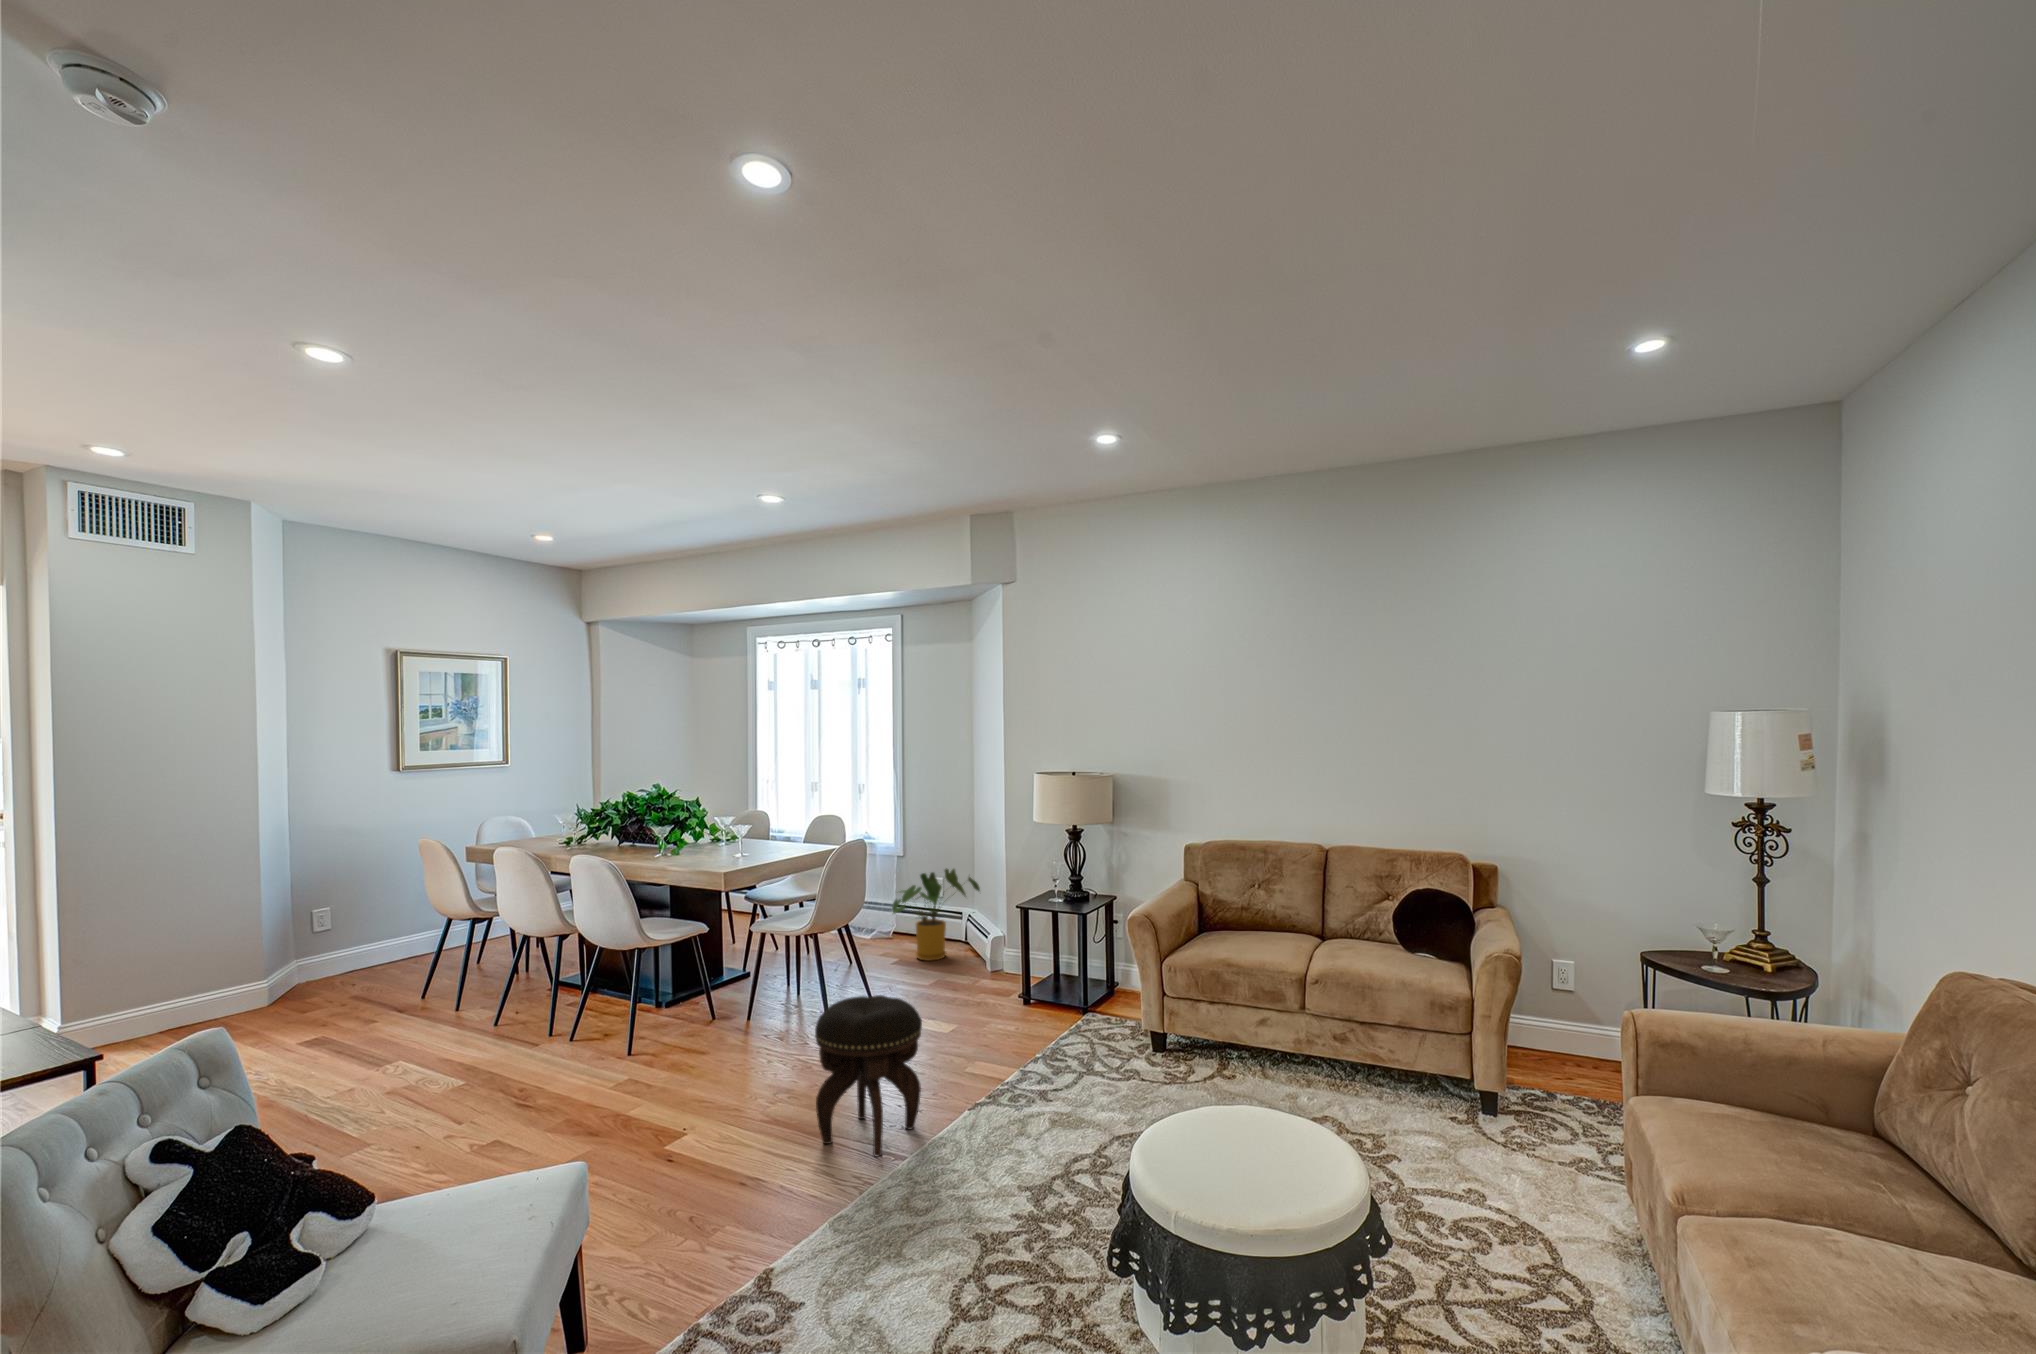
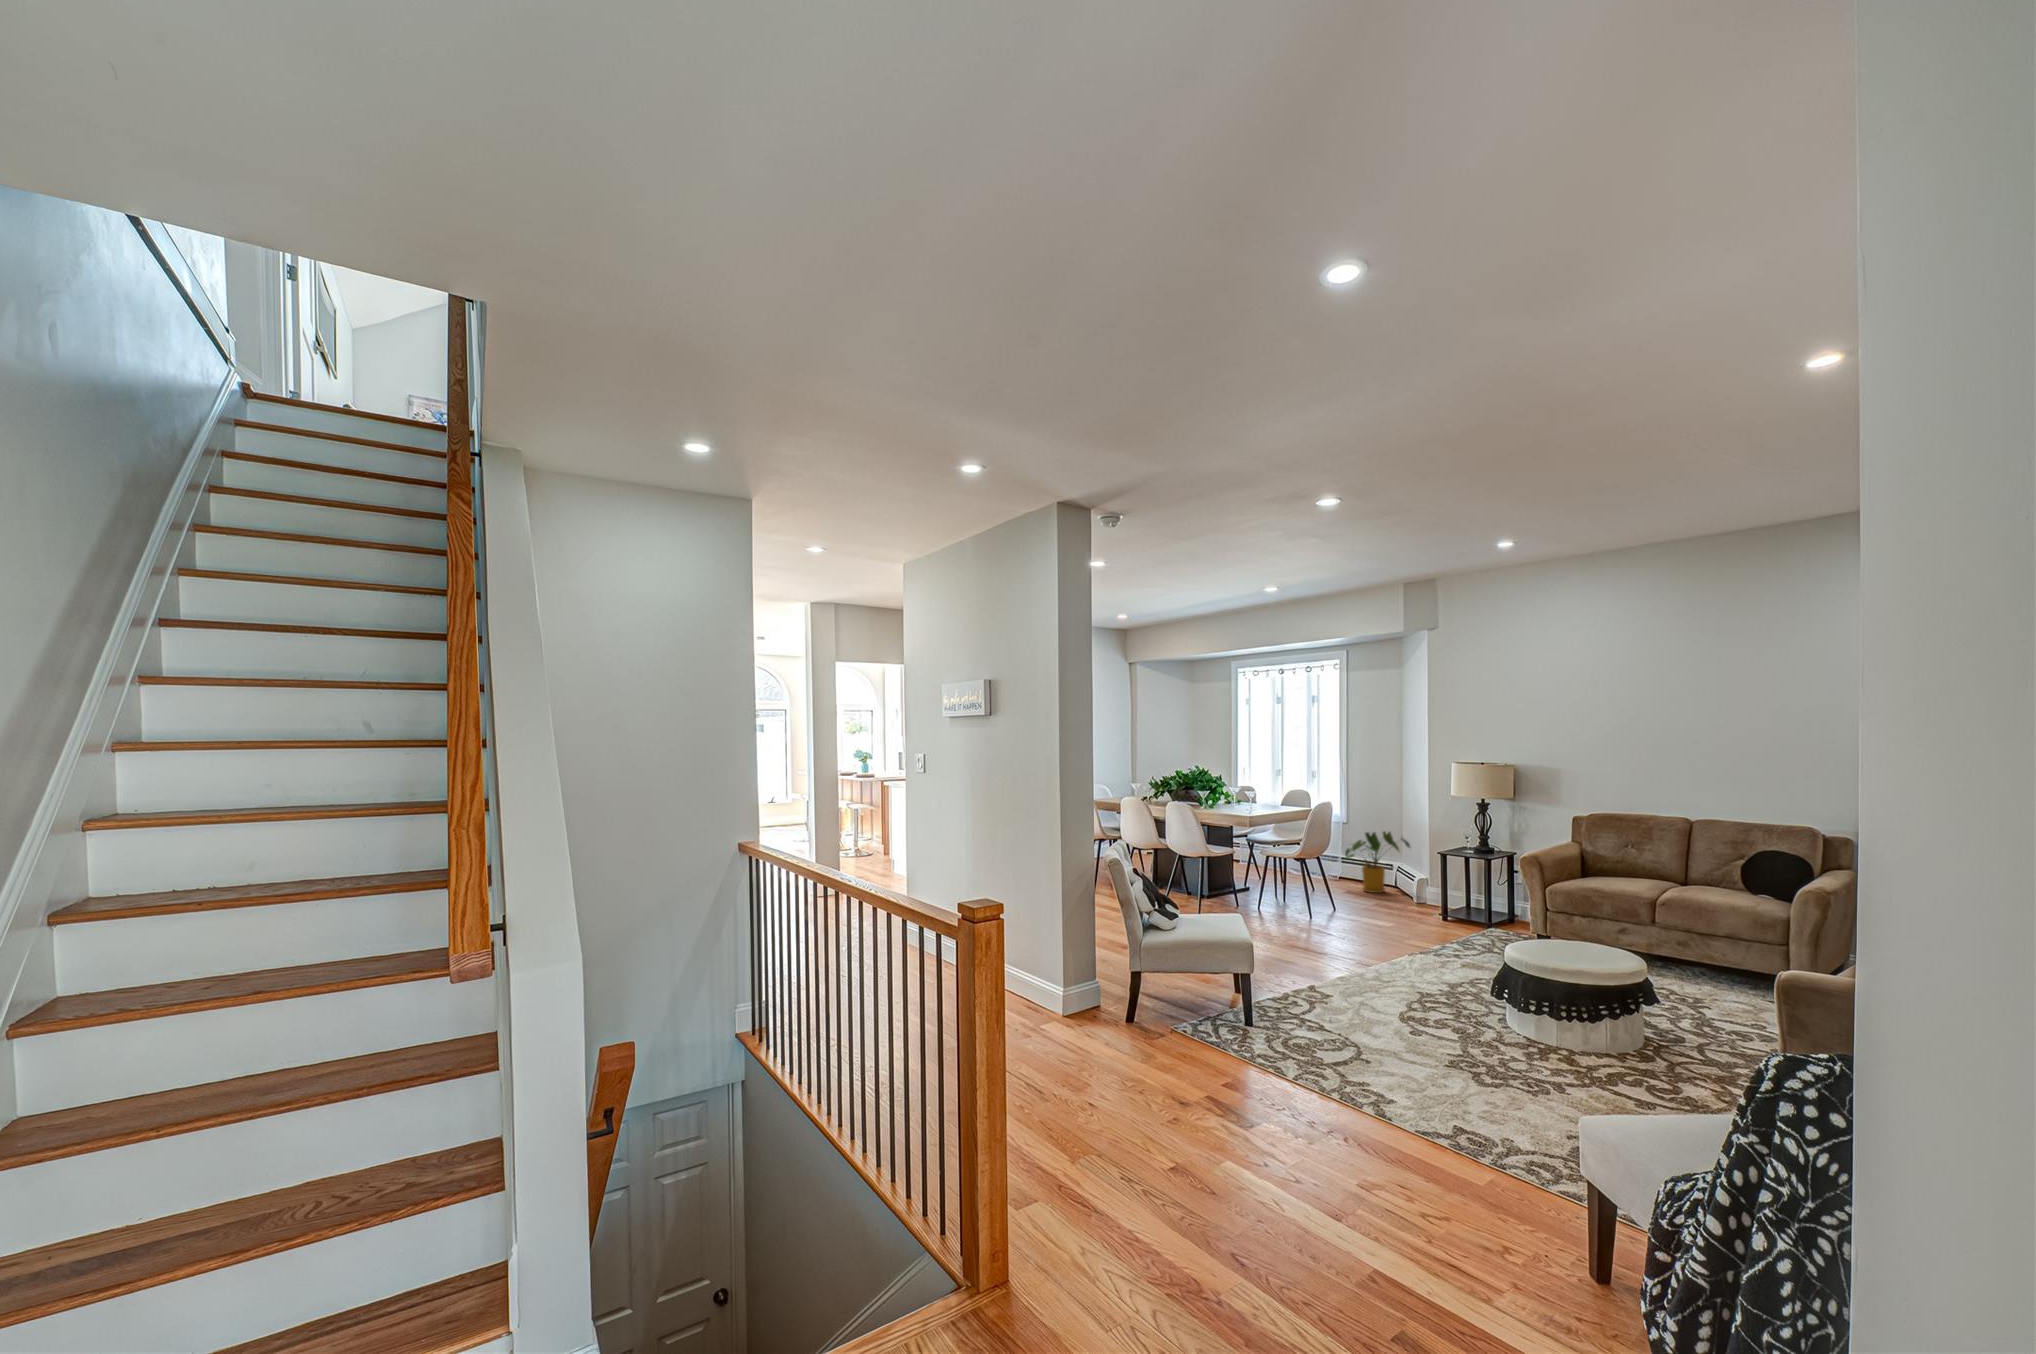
footstool: present [815,995,922,1156] -> none [1314,882,1377,965]

